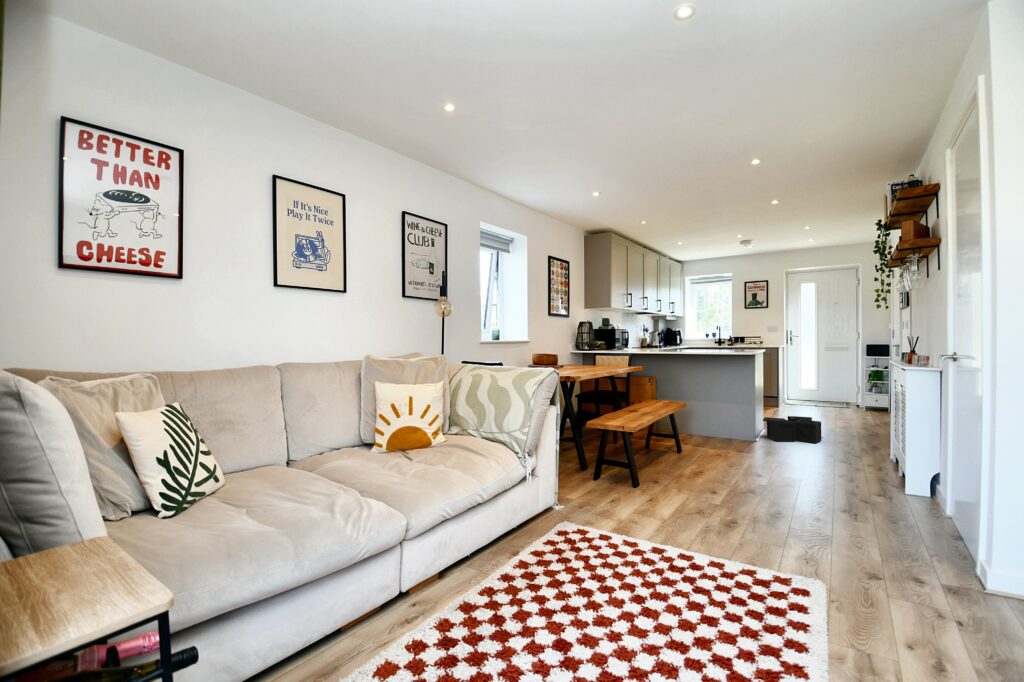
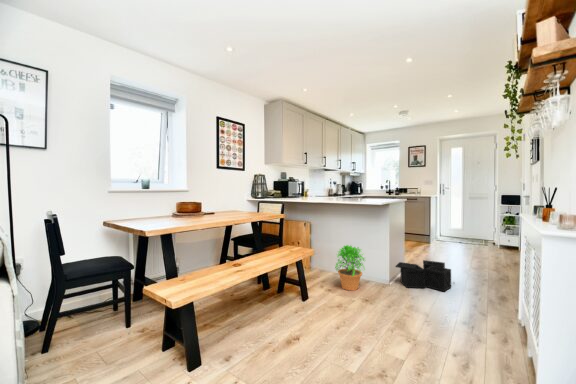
potted plant: none [700,396,736,444] -> present [335,245,364,291]

